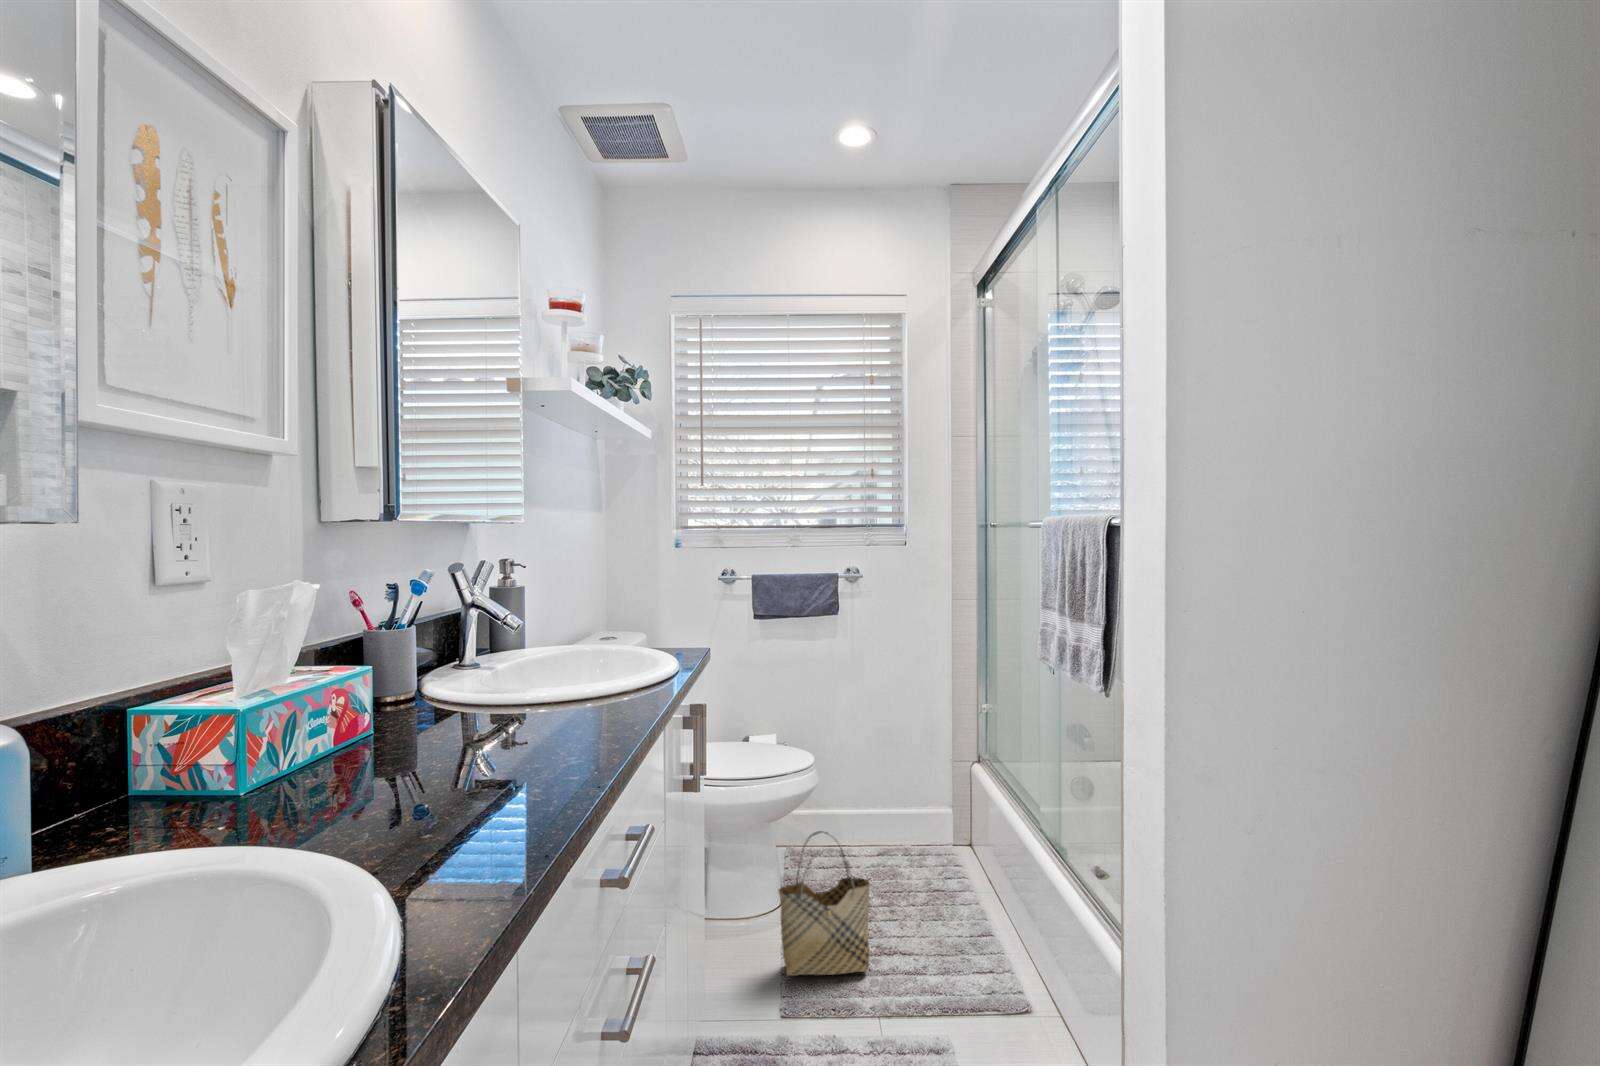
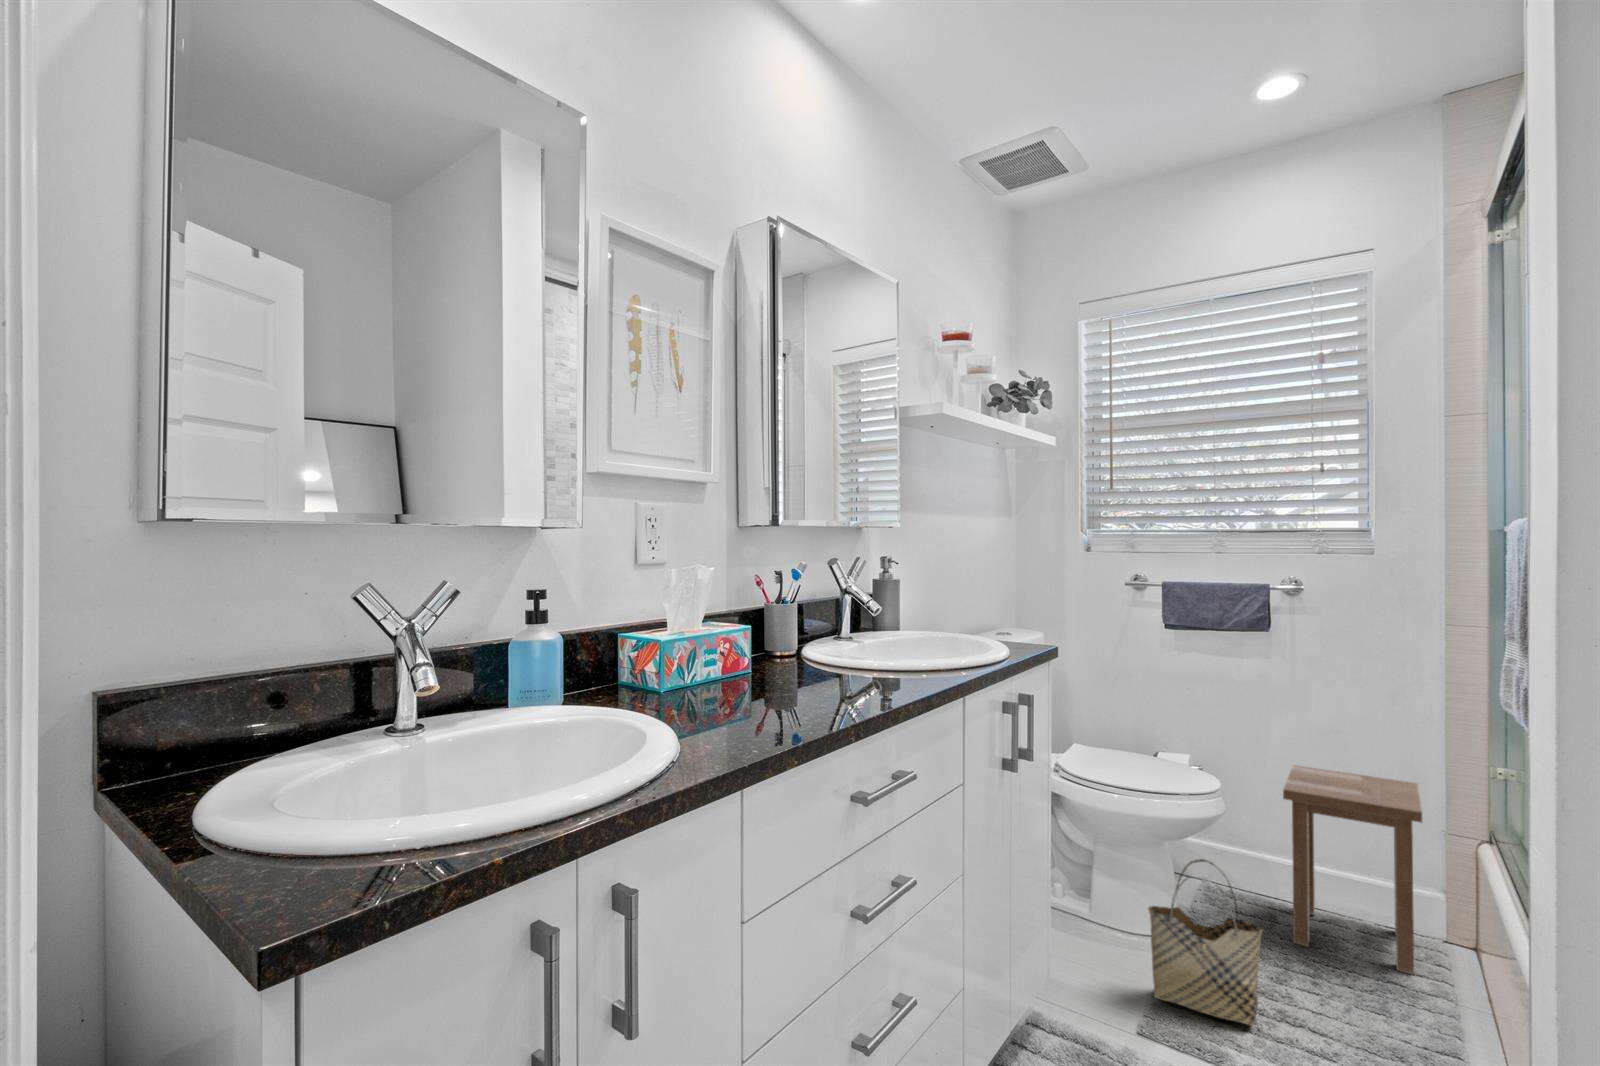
stool: none [852,726,953,882] -> present [1283,765,1422,974]

